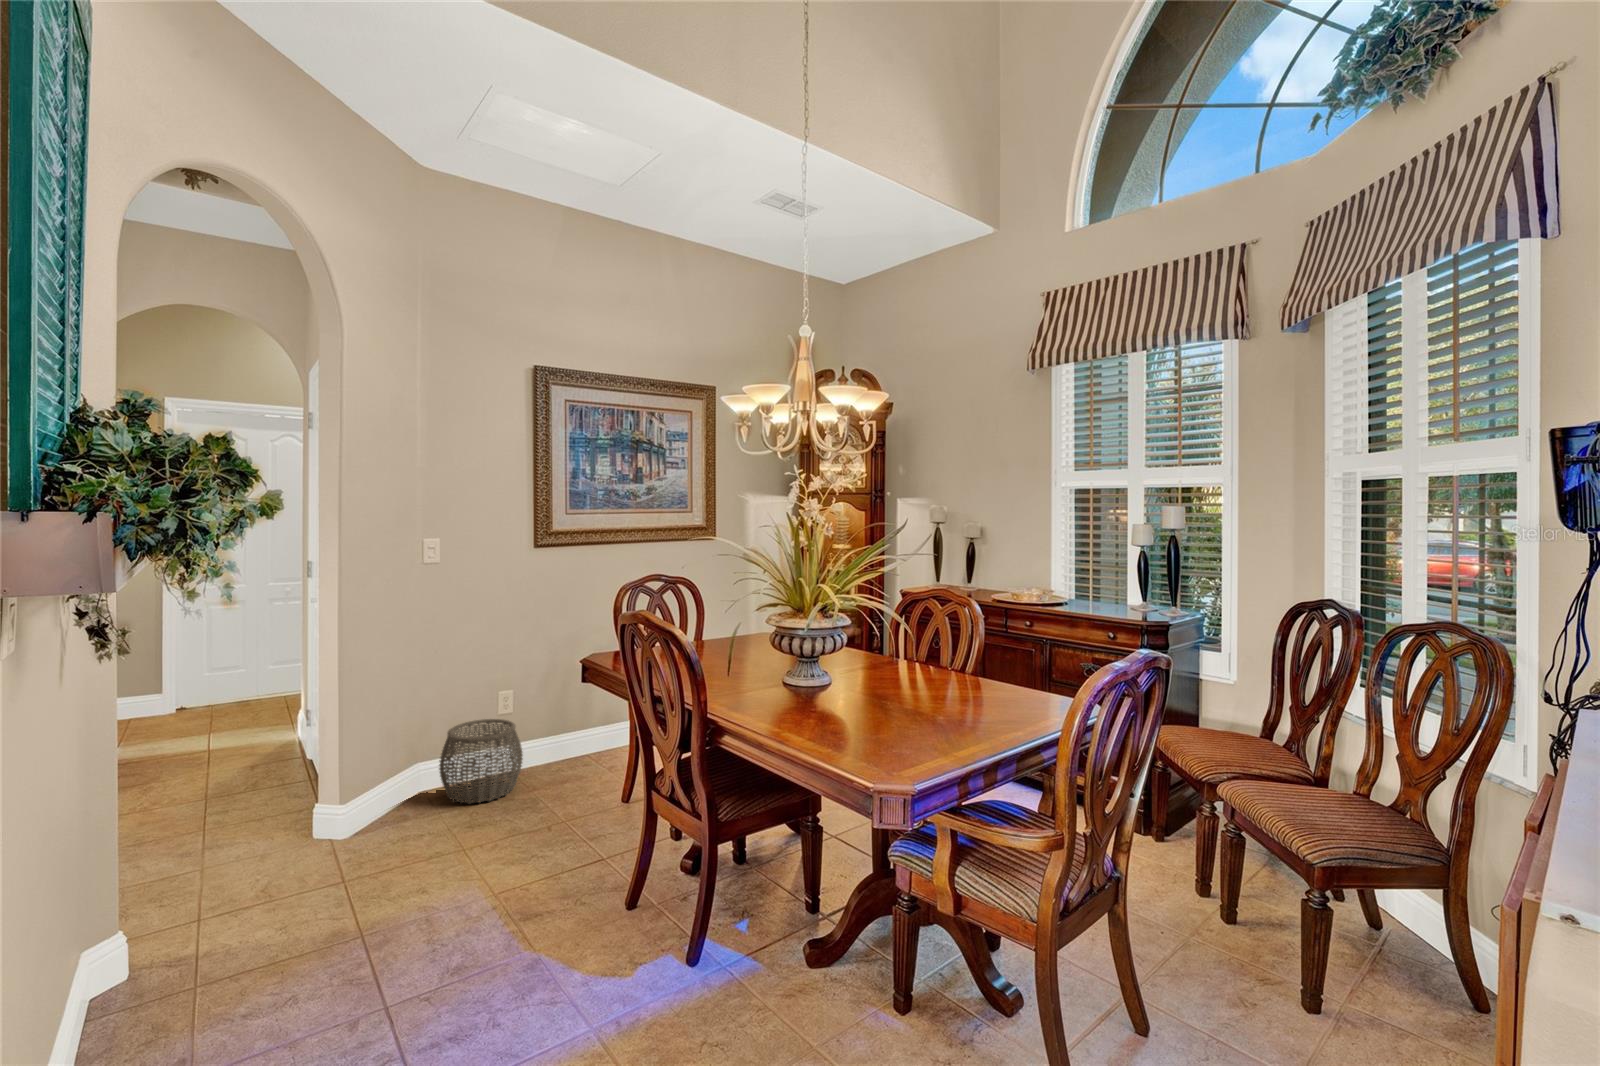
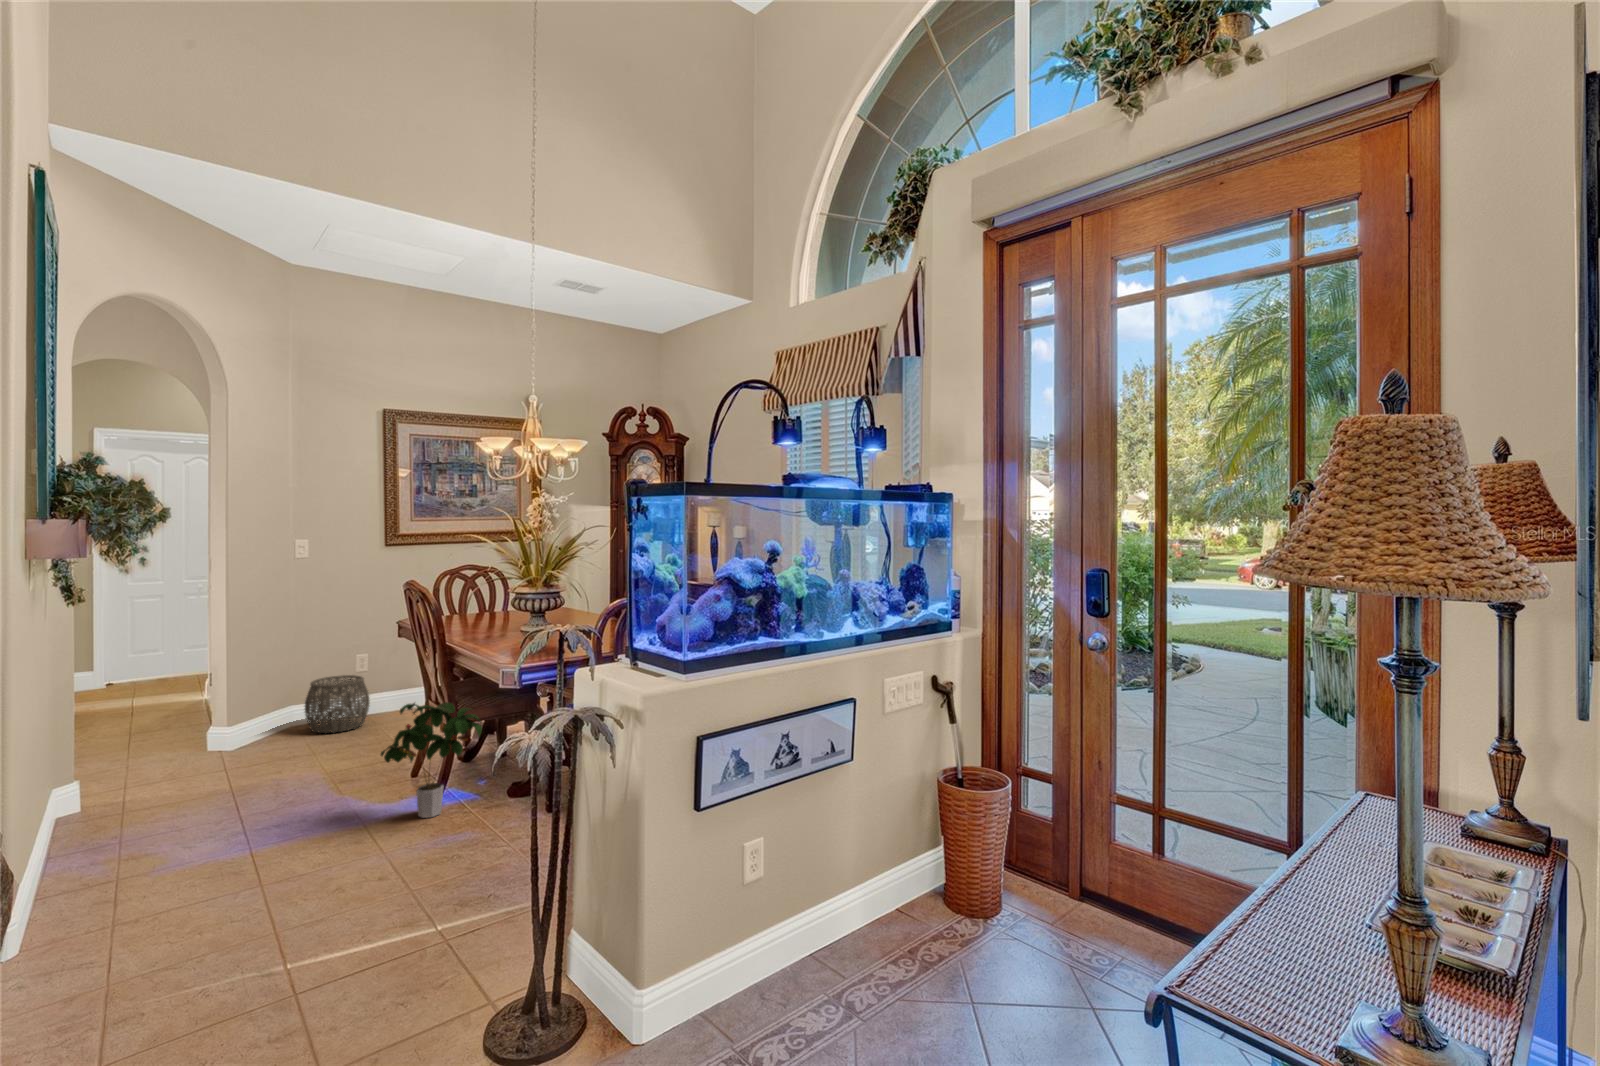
potted plant: none [613,815,784,1018] -> present [381,702,482,818]

